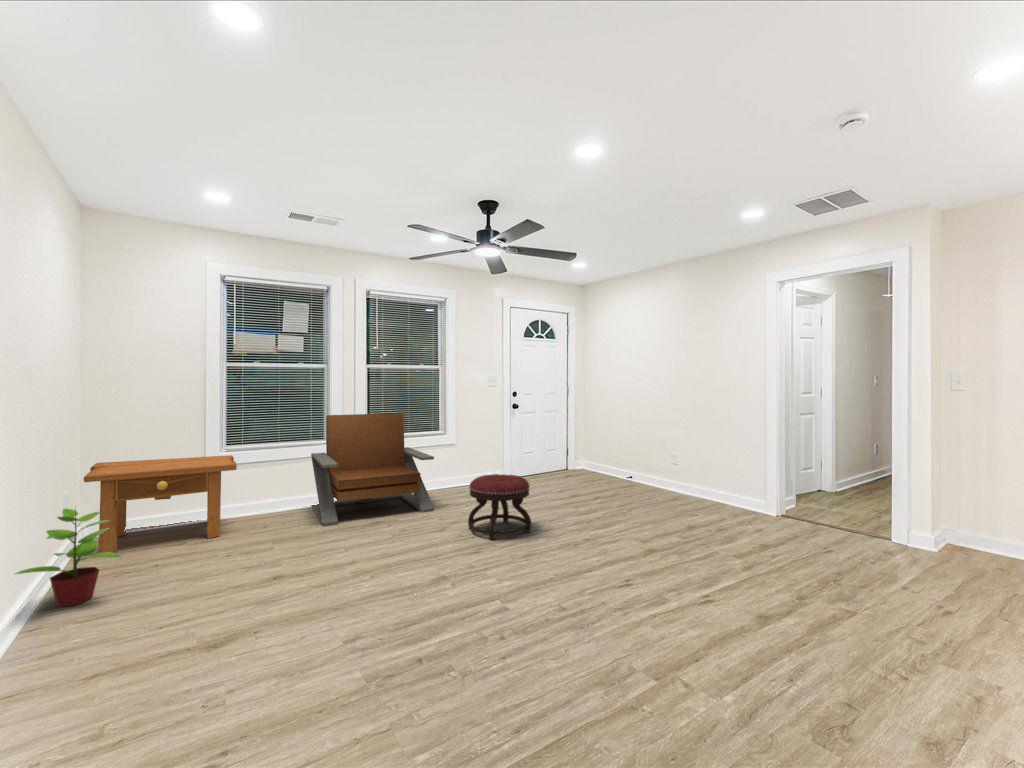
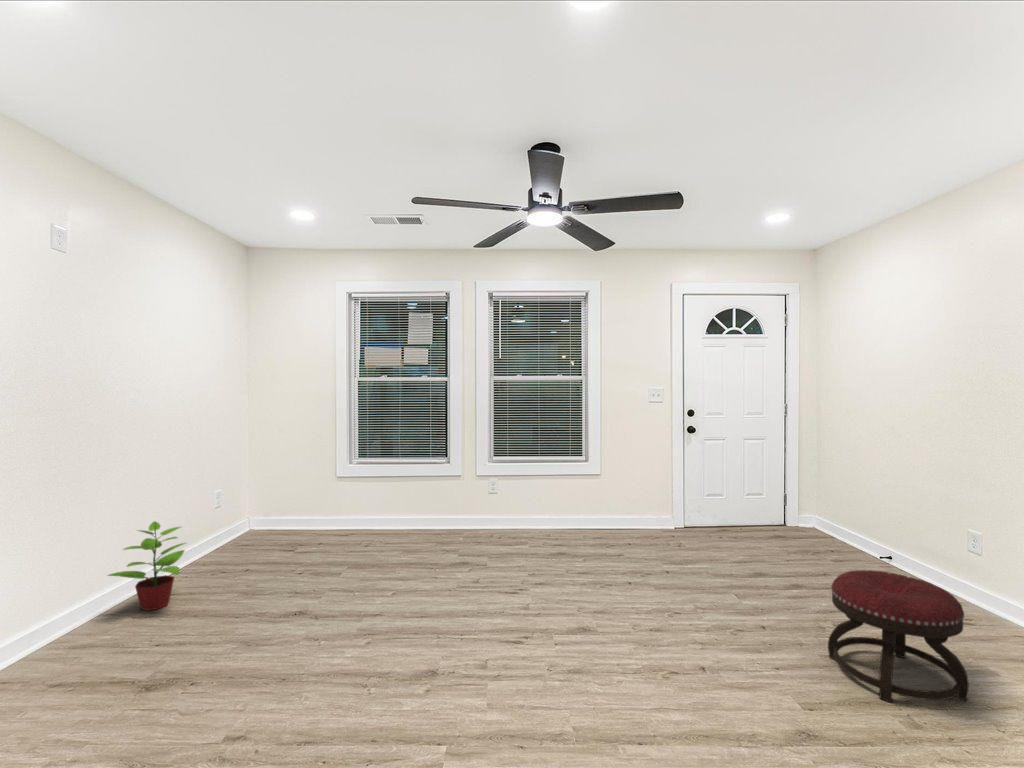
lounge chair: present [311,413,434,526] -> none [408,436,539,564]
side table: present [84,455,237,553] -> none [213,472,351,558]
ottoman: present [468,474,531,540] -> present [828,570,969,702]

